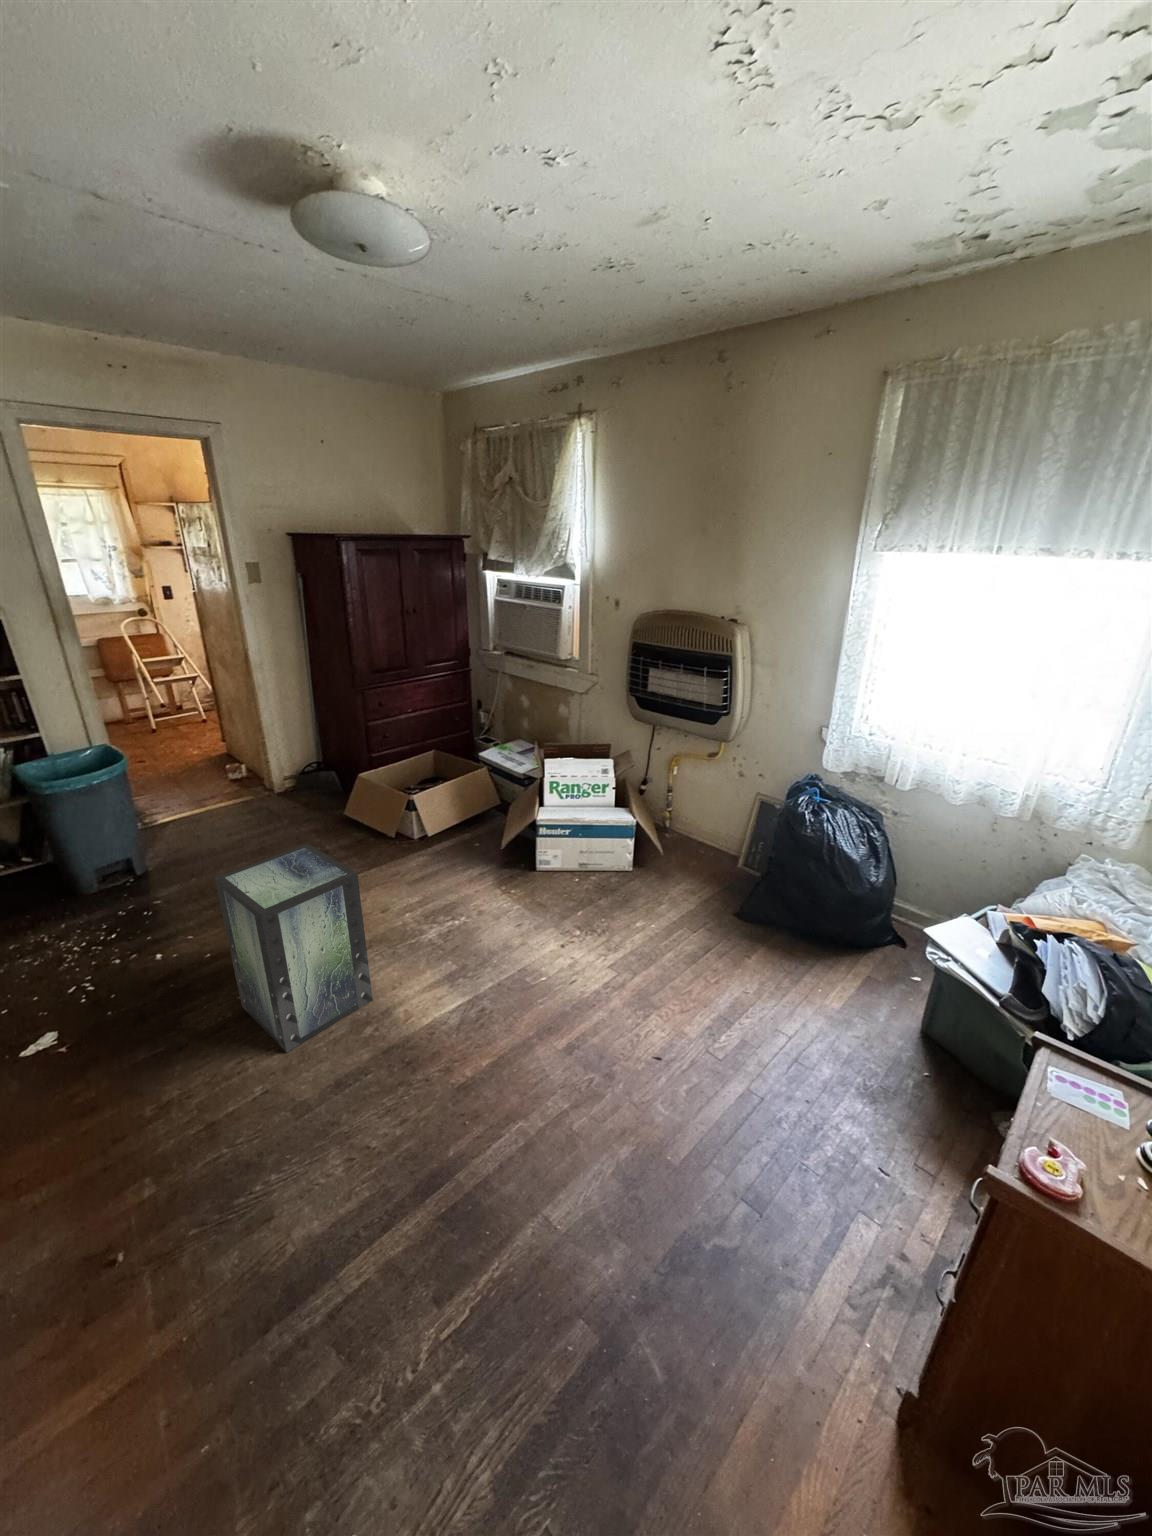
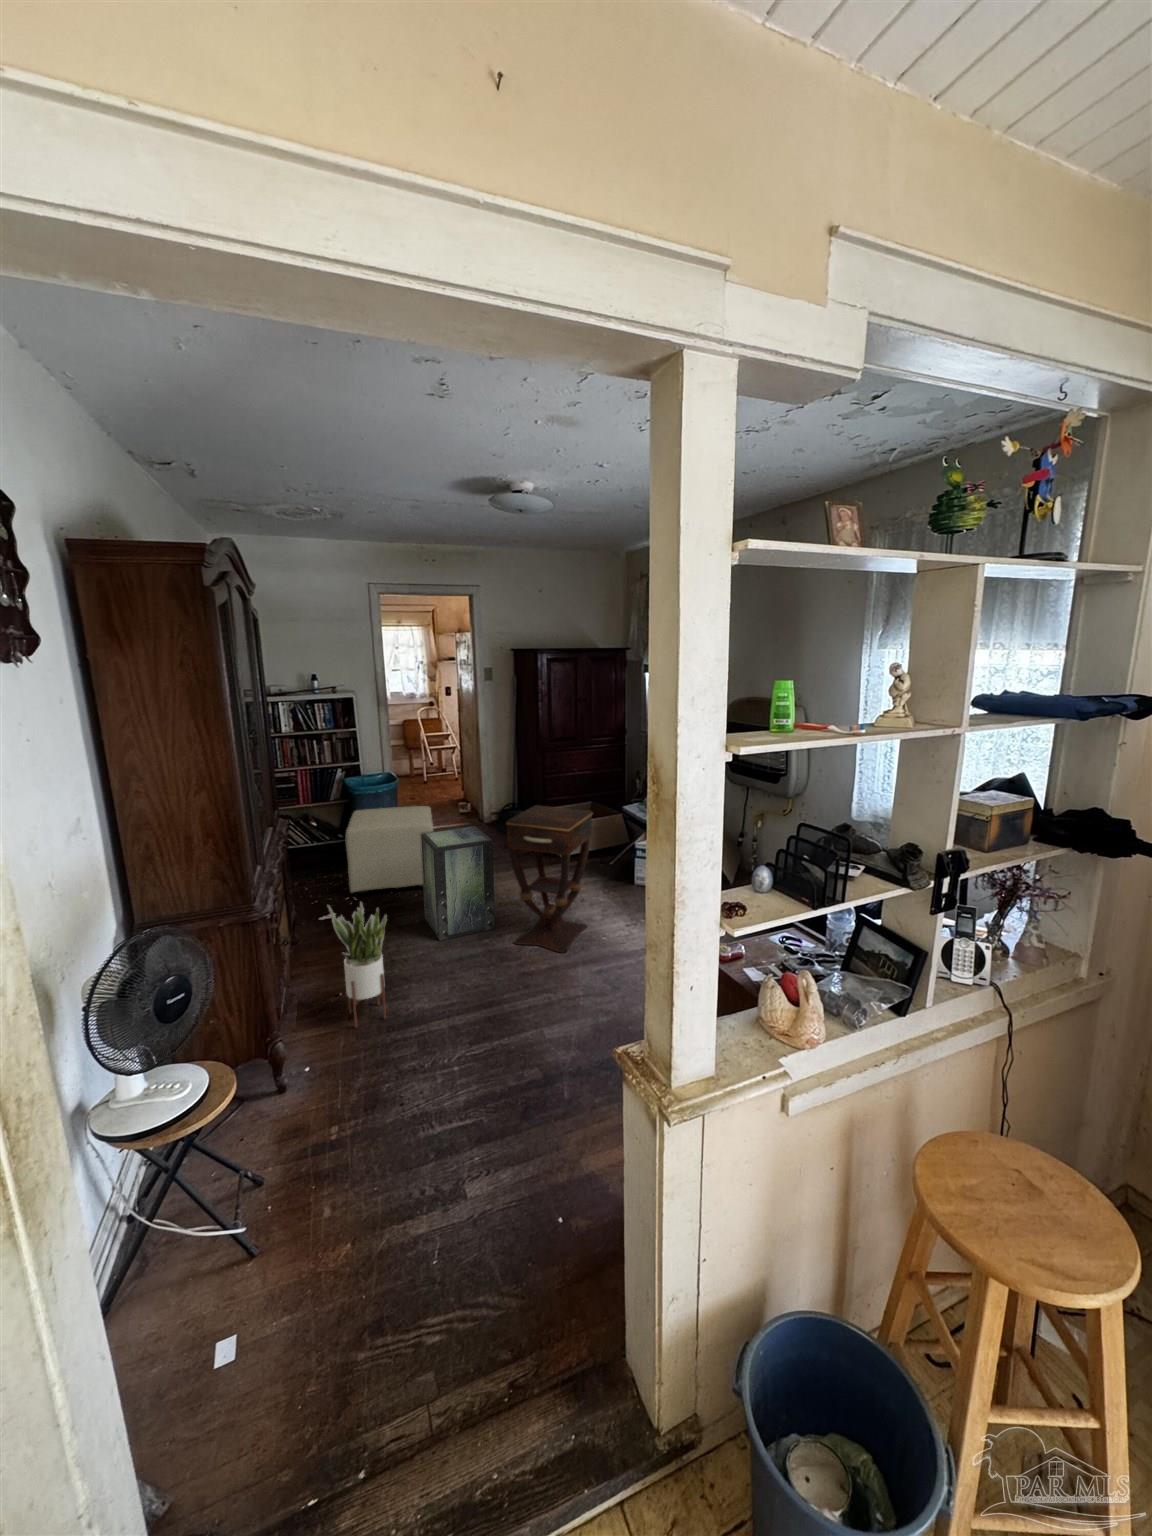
ottoman: none [46,801,239,982] -> present [346,806,433,893]
side table: none [390,802,514,1026] -> present [506,805,593,953]
potted plant: none [60,1120,243,1352] -> present [328,903,387,1028]

